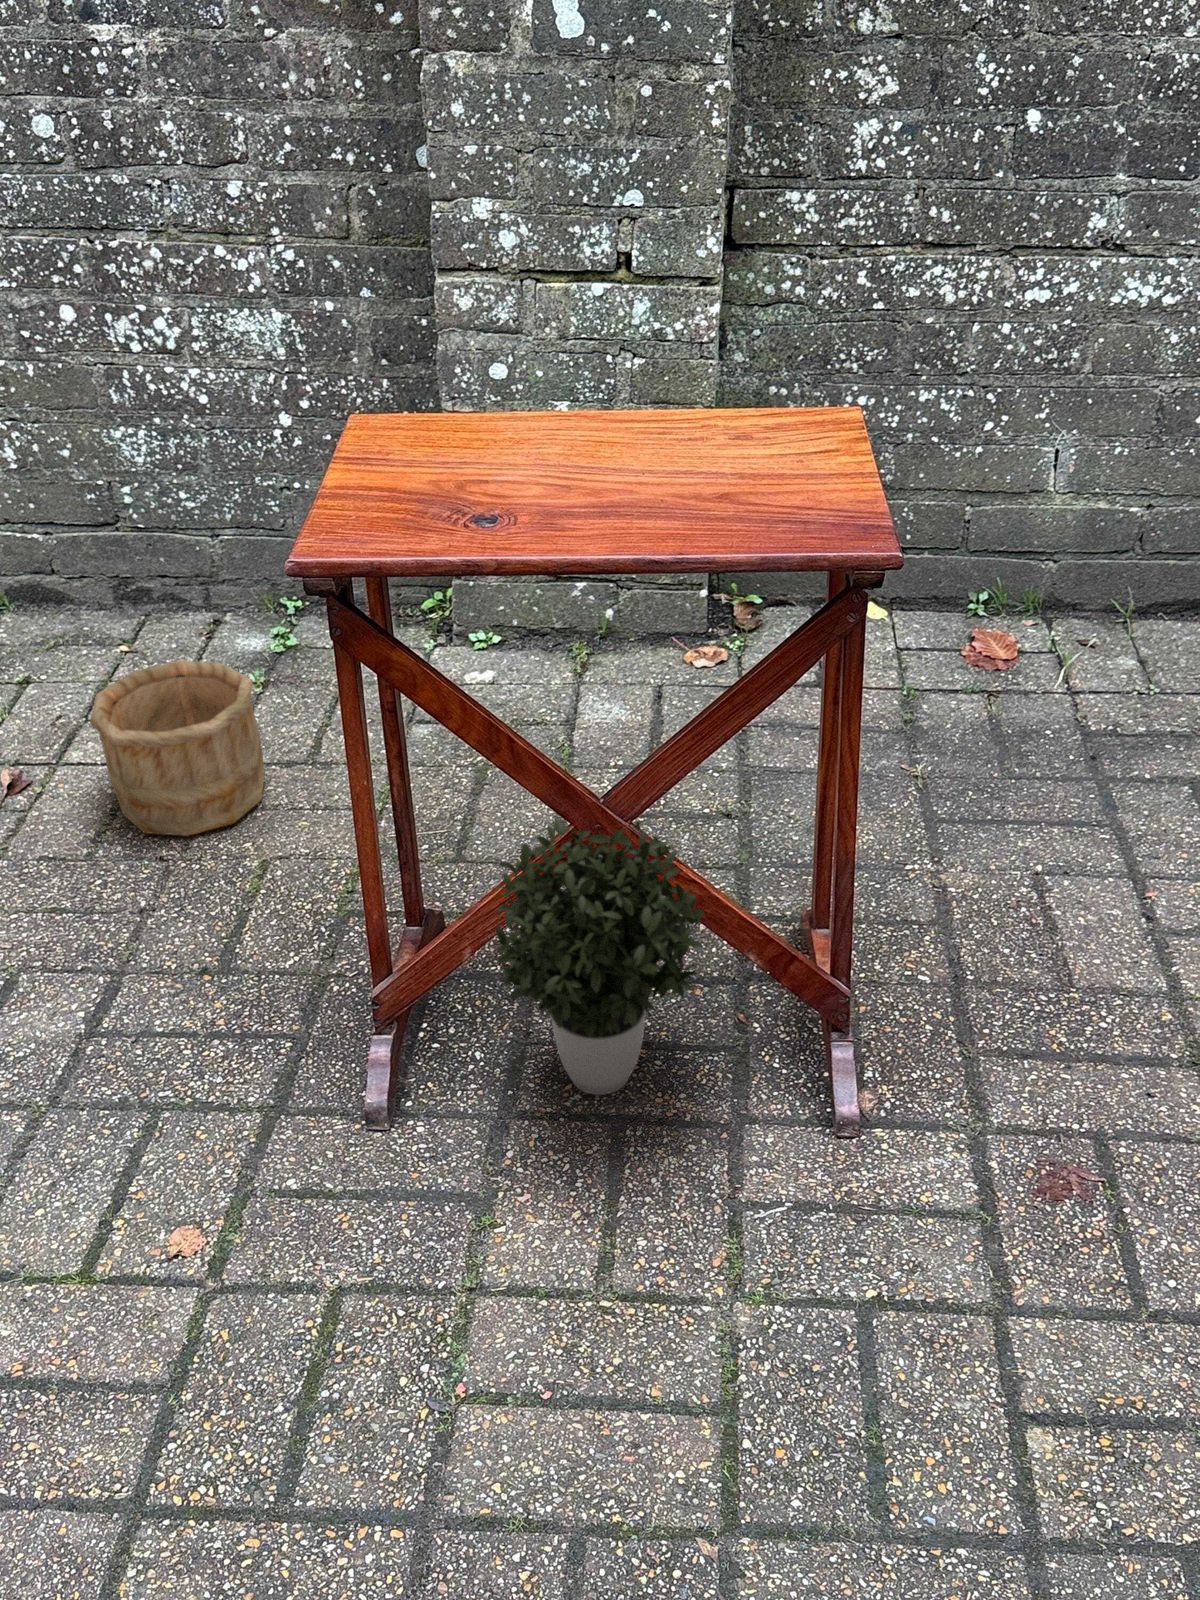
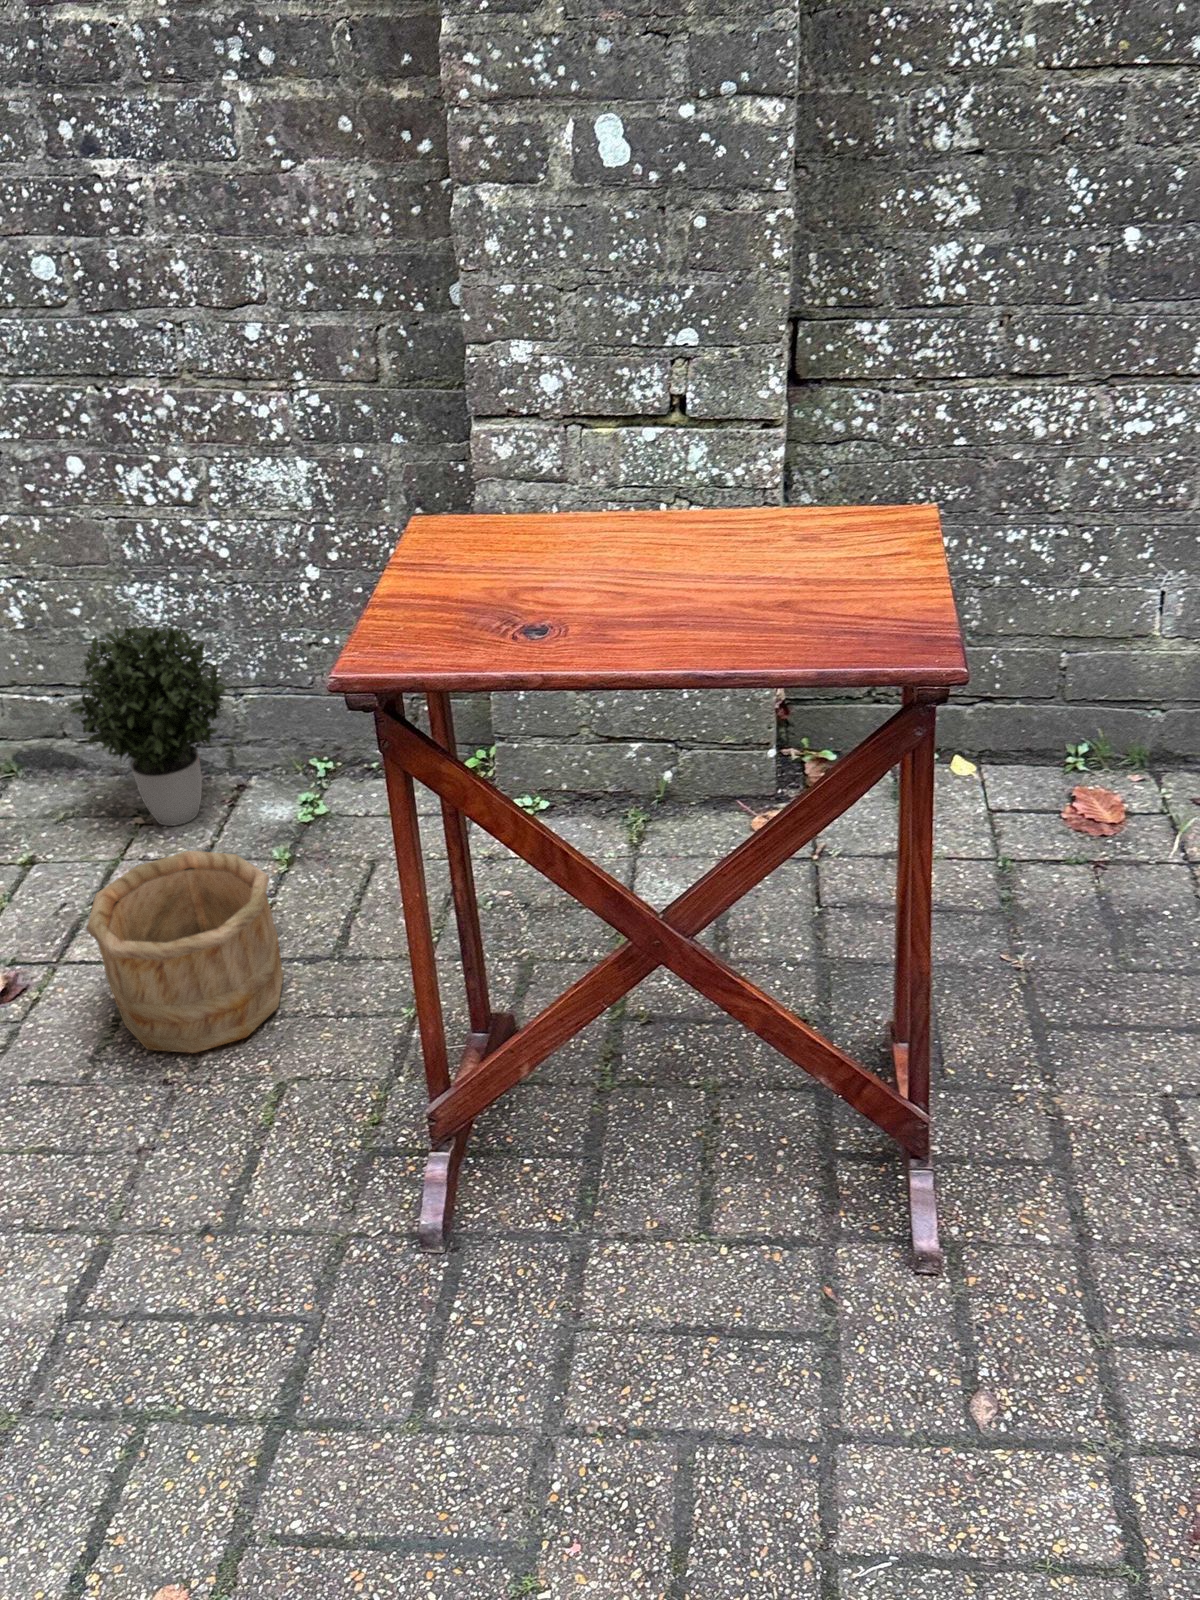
potted plant: present [496,819,704,1095] -> present [70,625,227,826]

